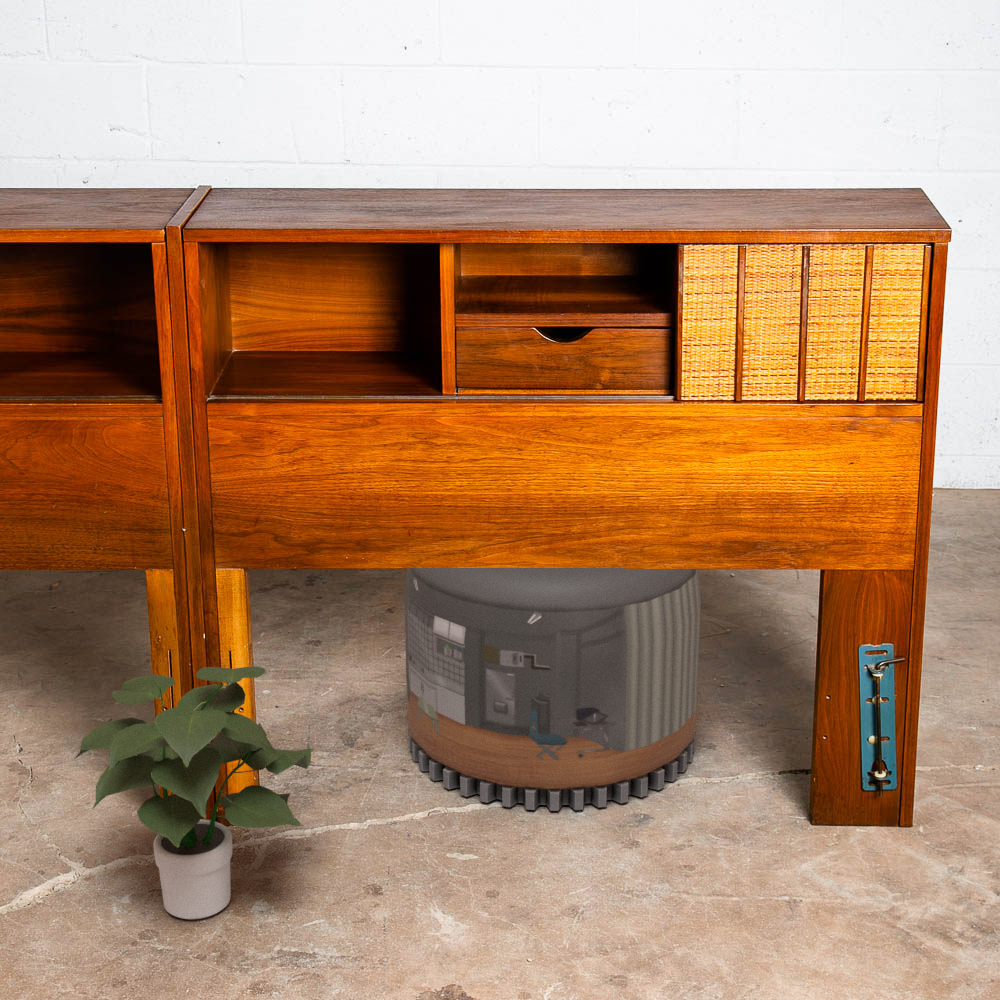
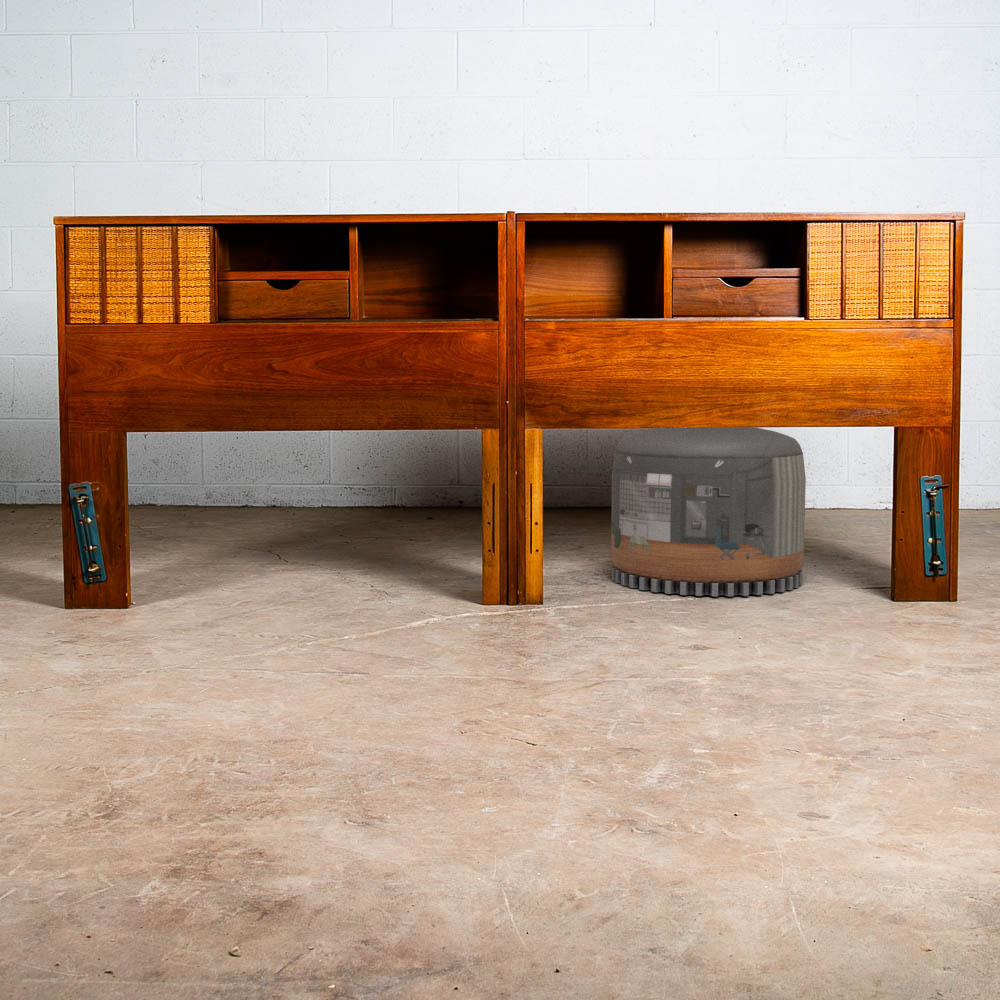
potted plant: present [75,667,313,919] -> none [454,467,610,630]

